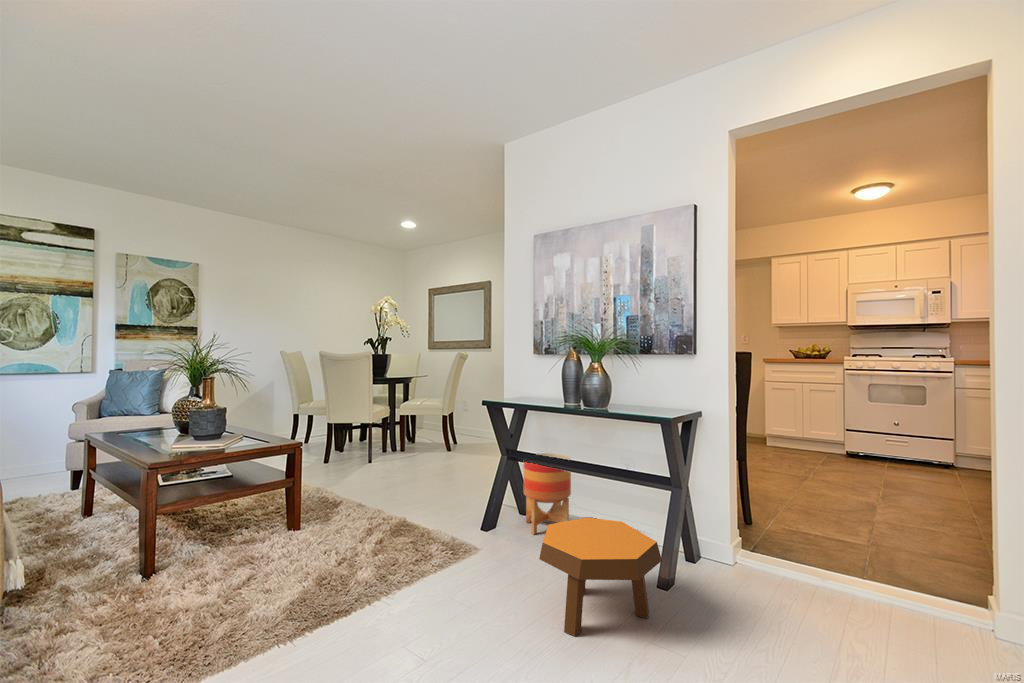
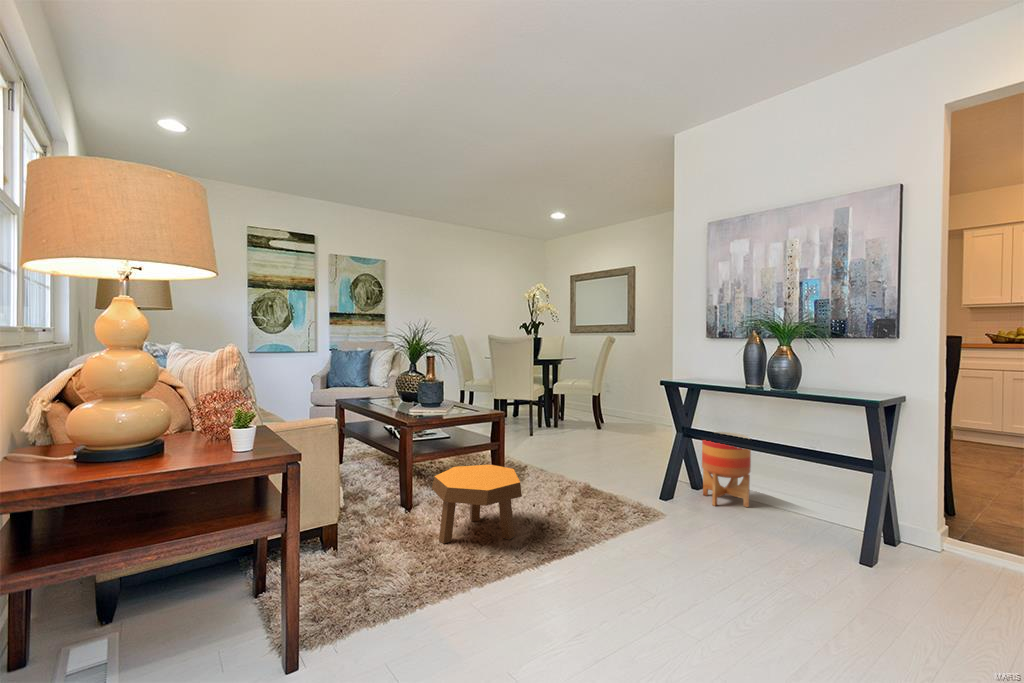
footstool: present [539,518,662,636] -> present [432,465,522,544]

